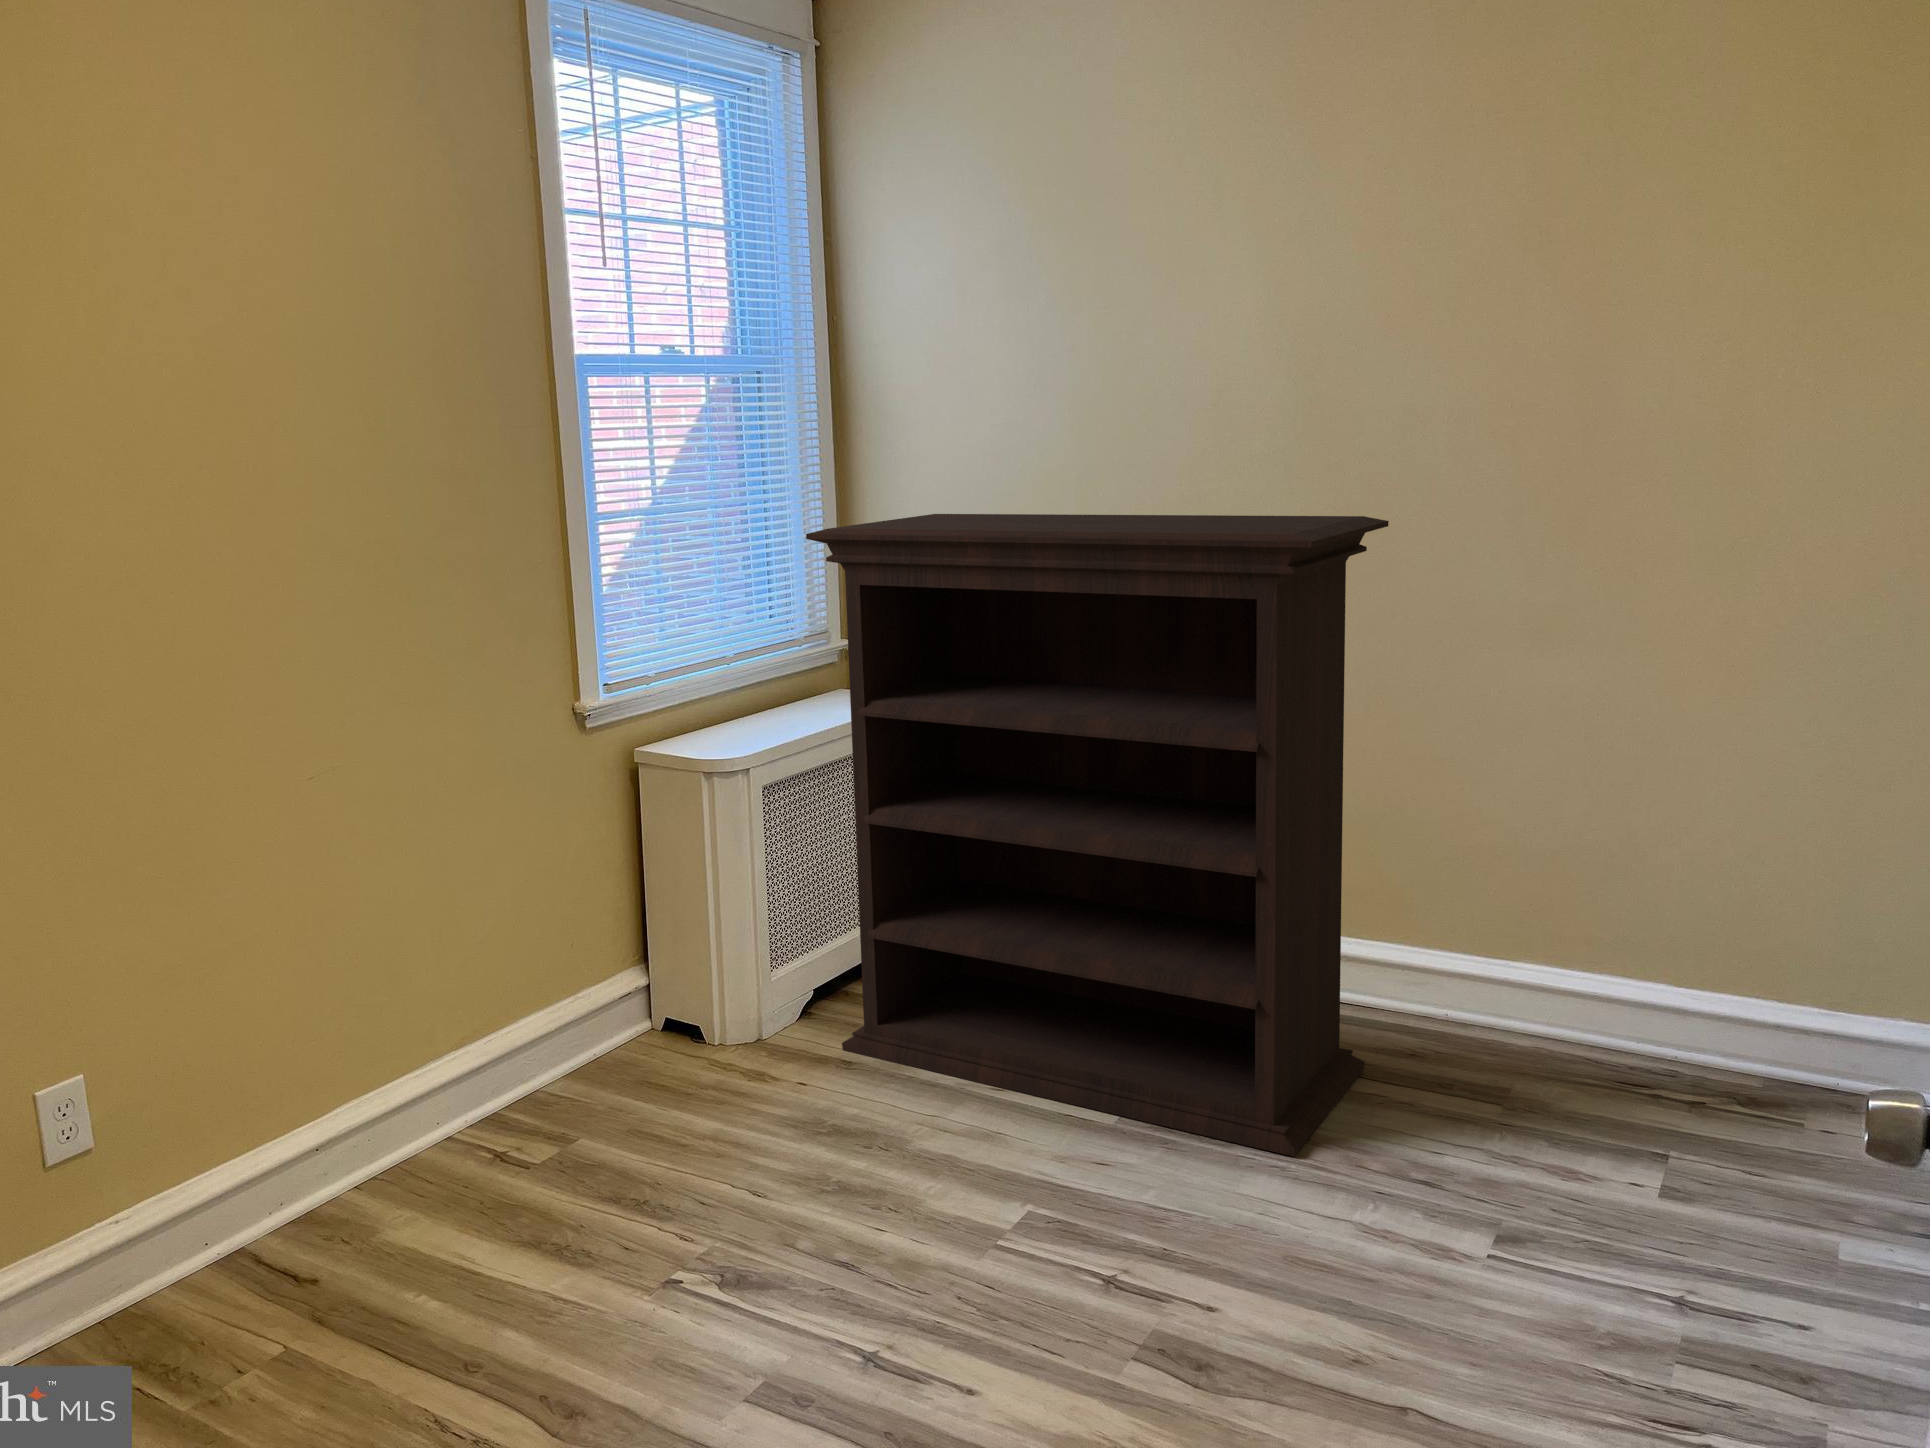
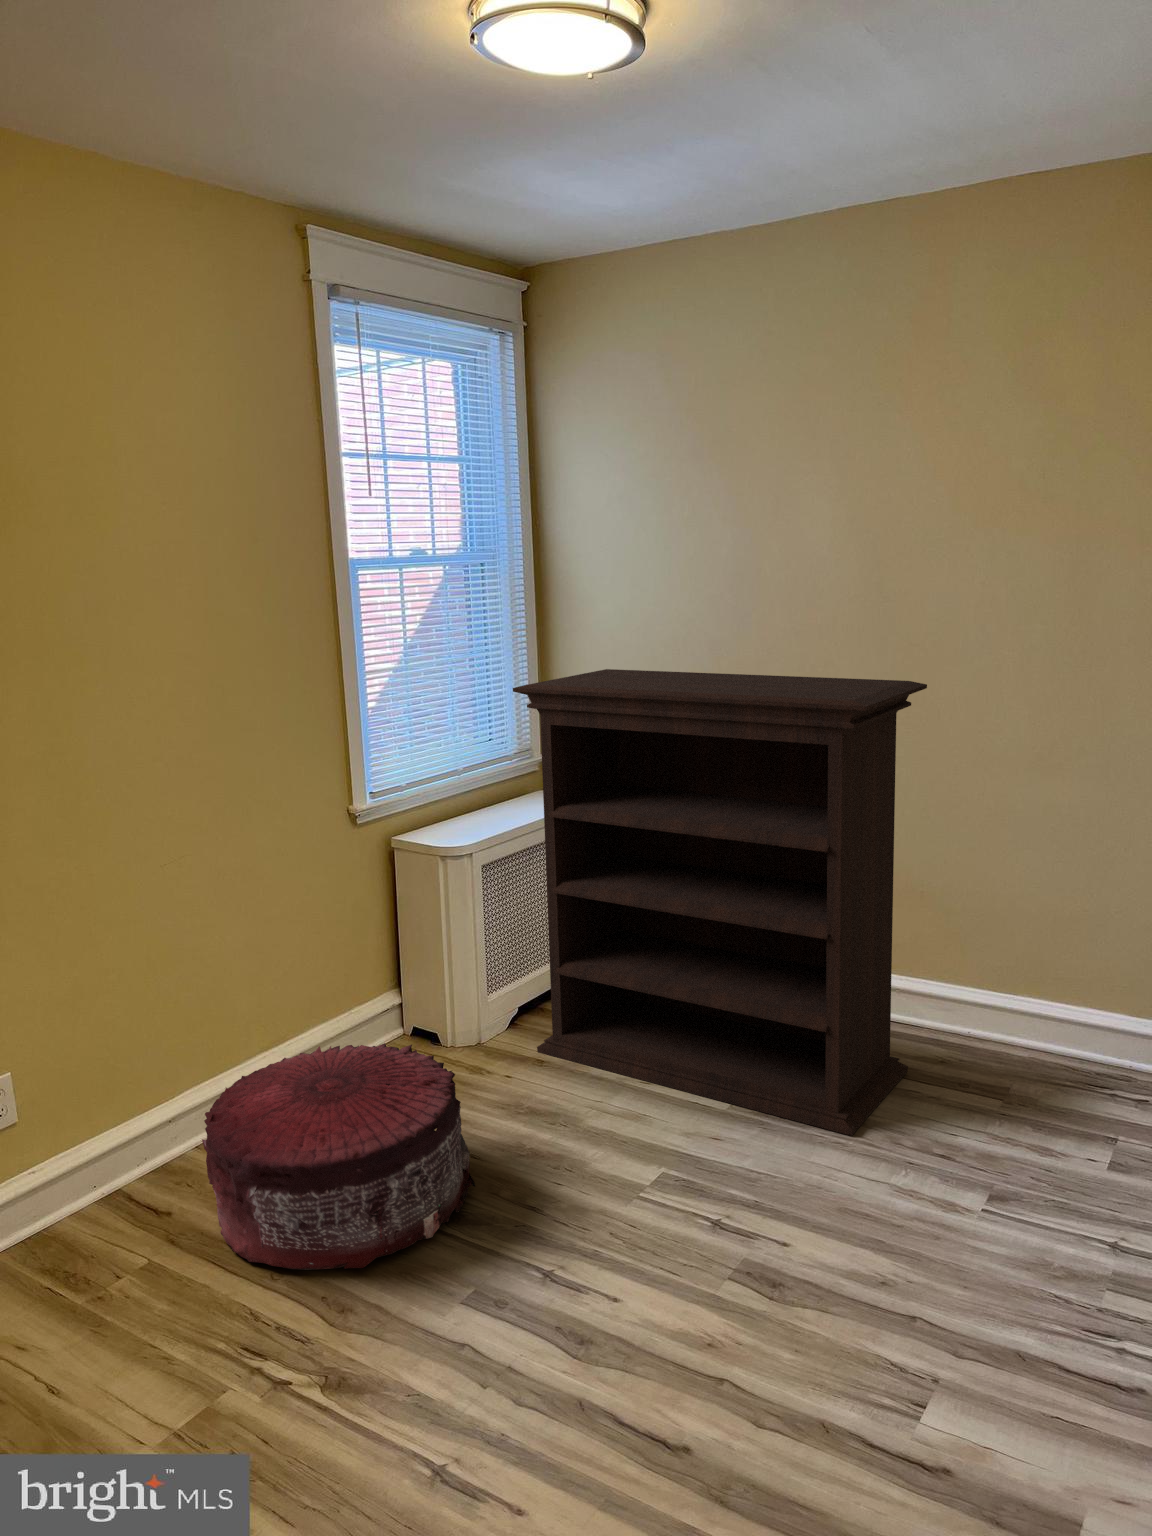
pouf: none [364,1032,761,1357] -> present [202,1043,475,1270]

